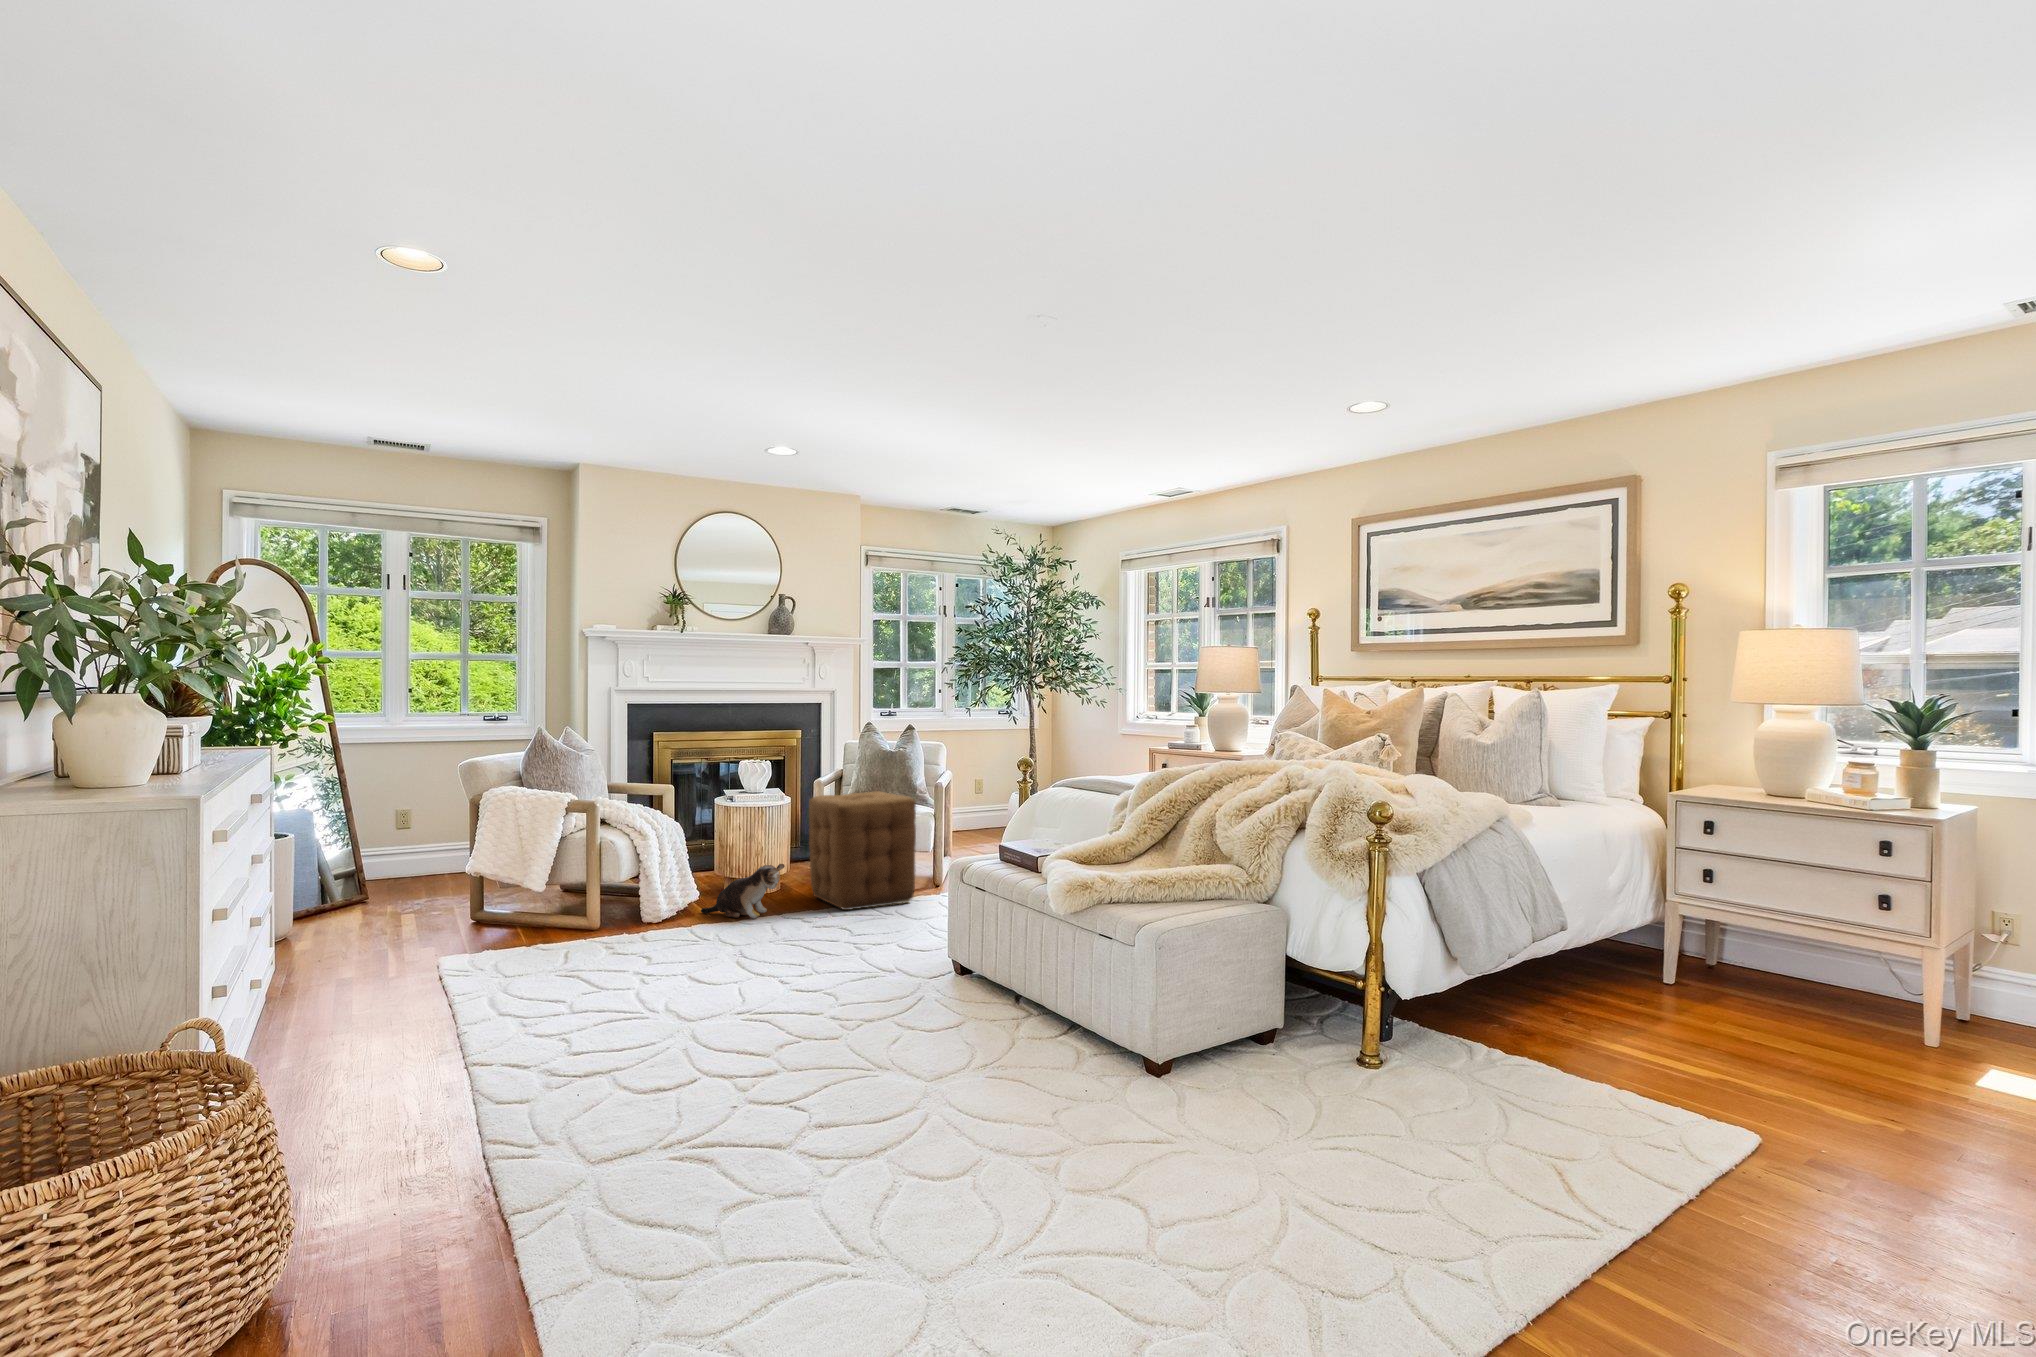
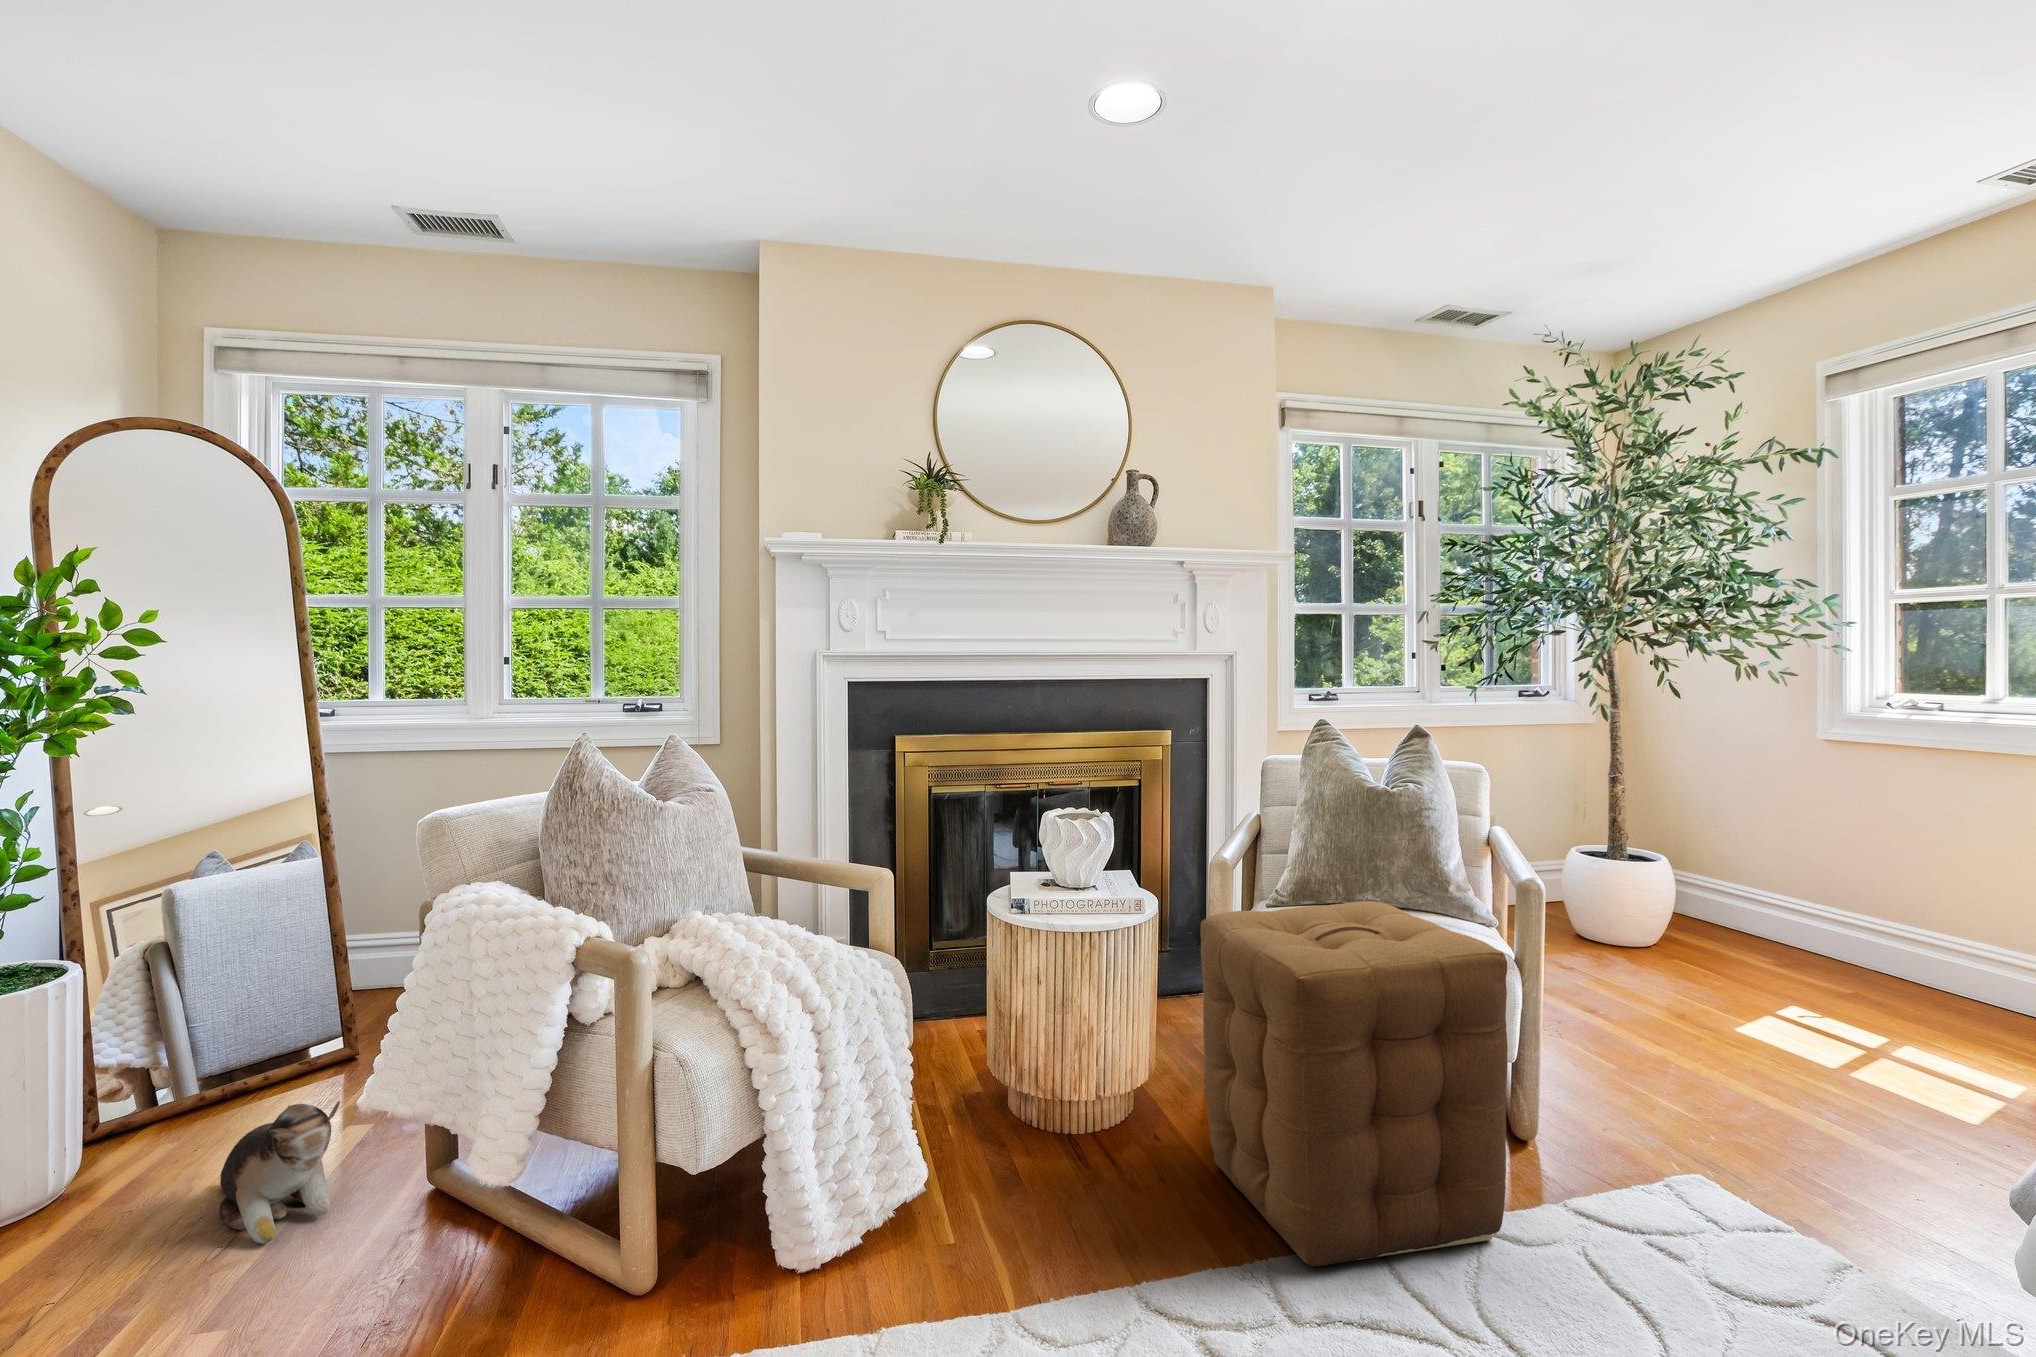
plush toy: present [701,864,785,919] -> present [219,1101,340,1244]

